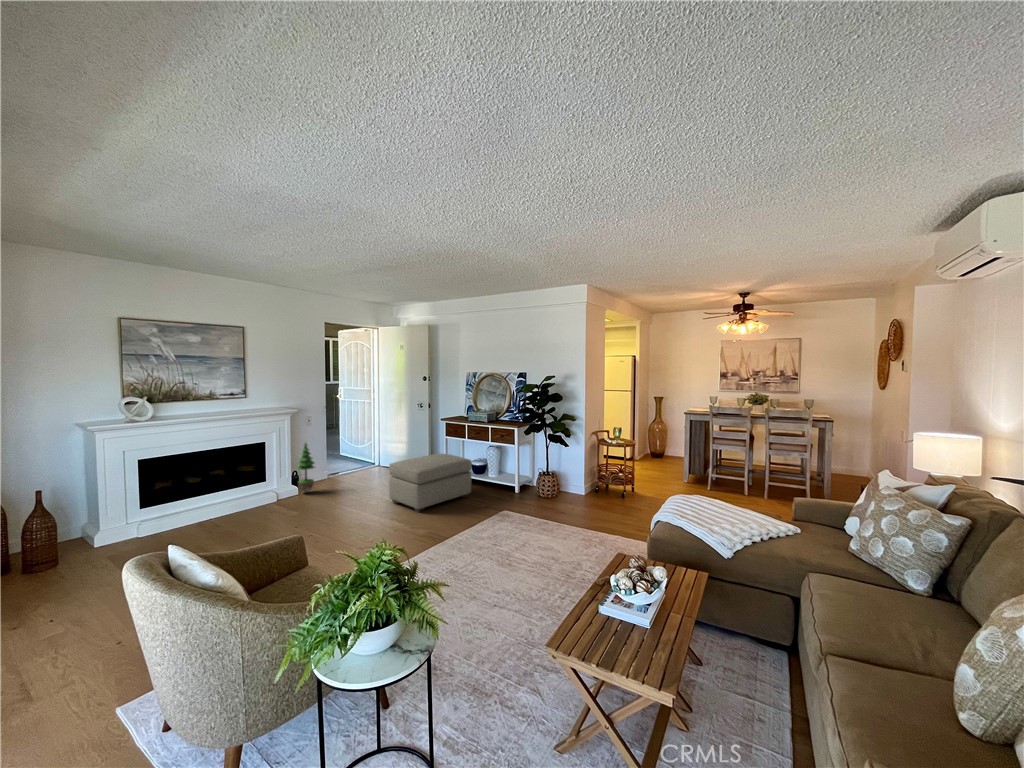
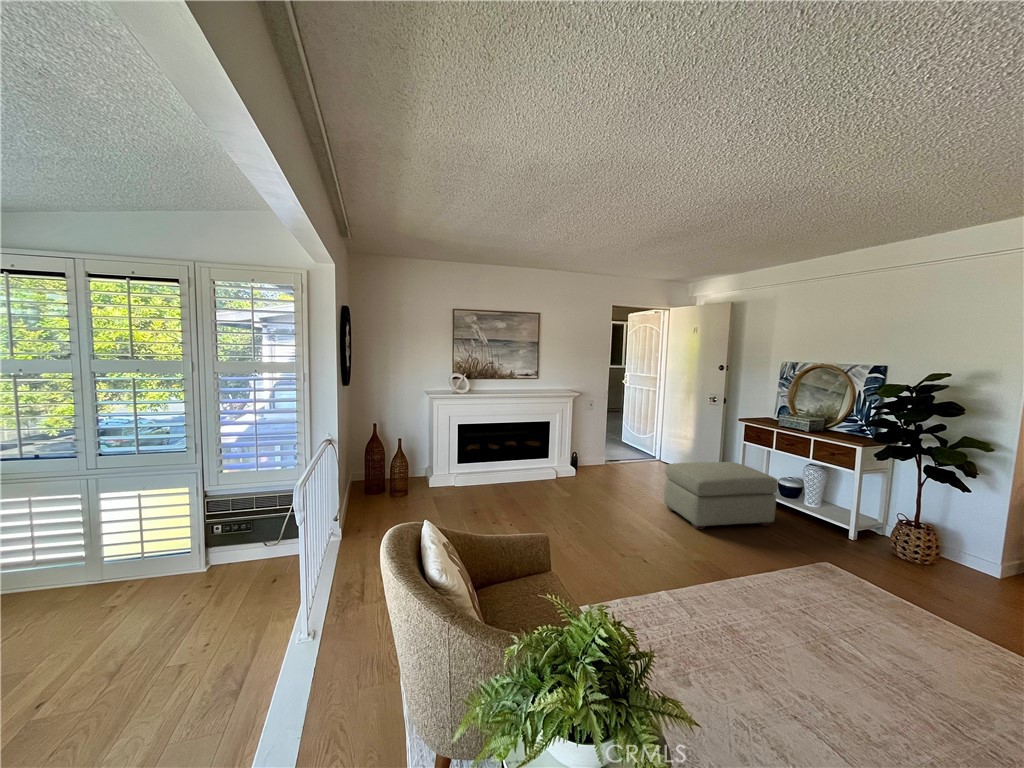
potted tree: present [297,443,314,493] -> none [575,425,593,476]

